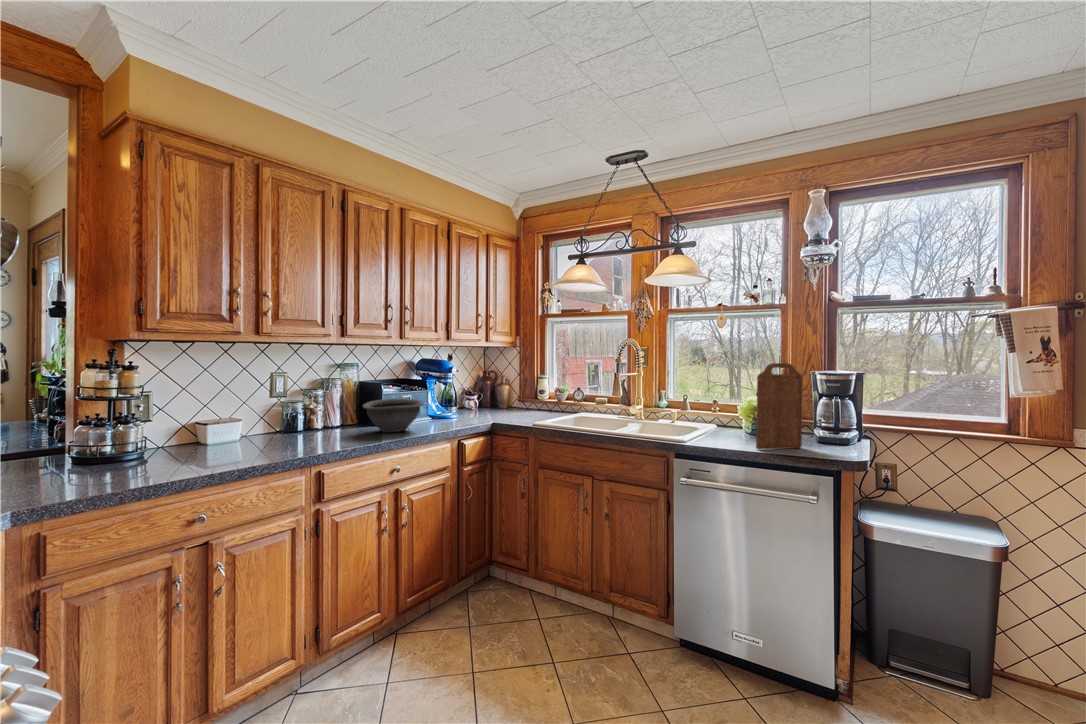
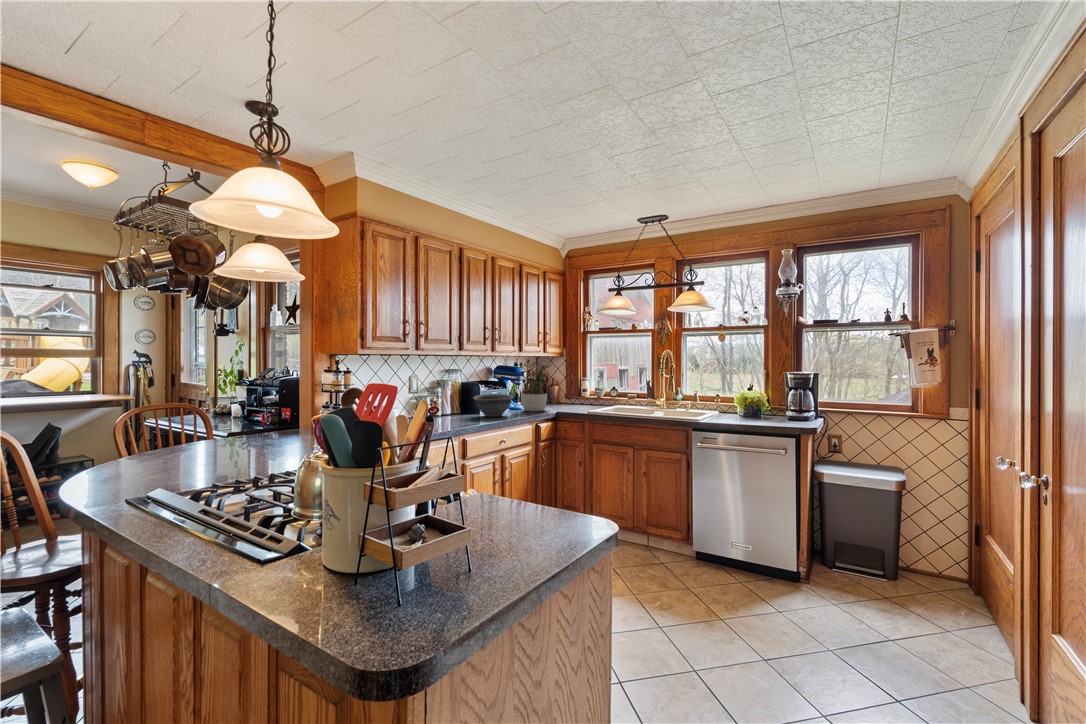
potted plant: none [434,350,488,422] -> present [515,359,551,411]
cutting board: present [756,363,803,449] -> none [747,367,777,424]

